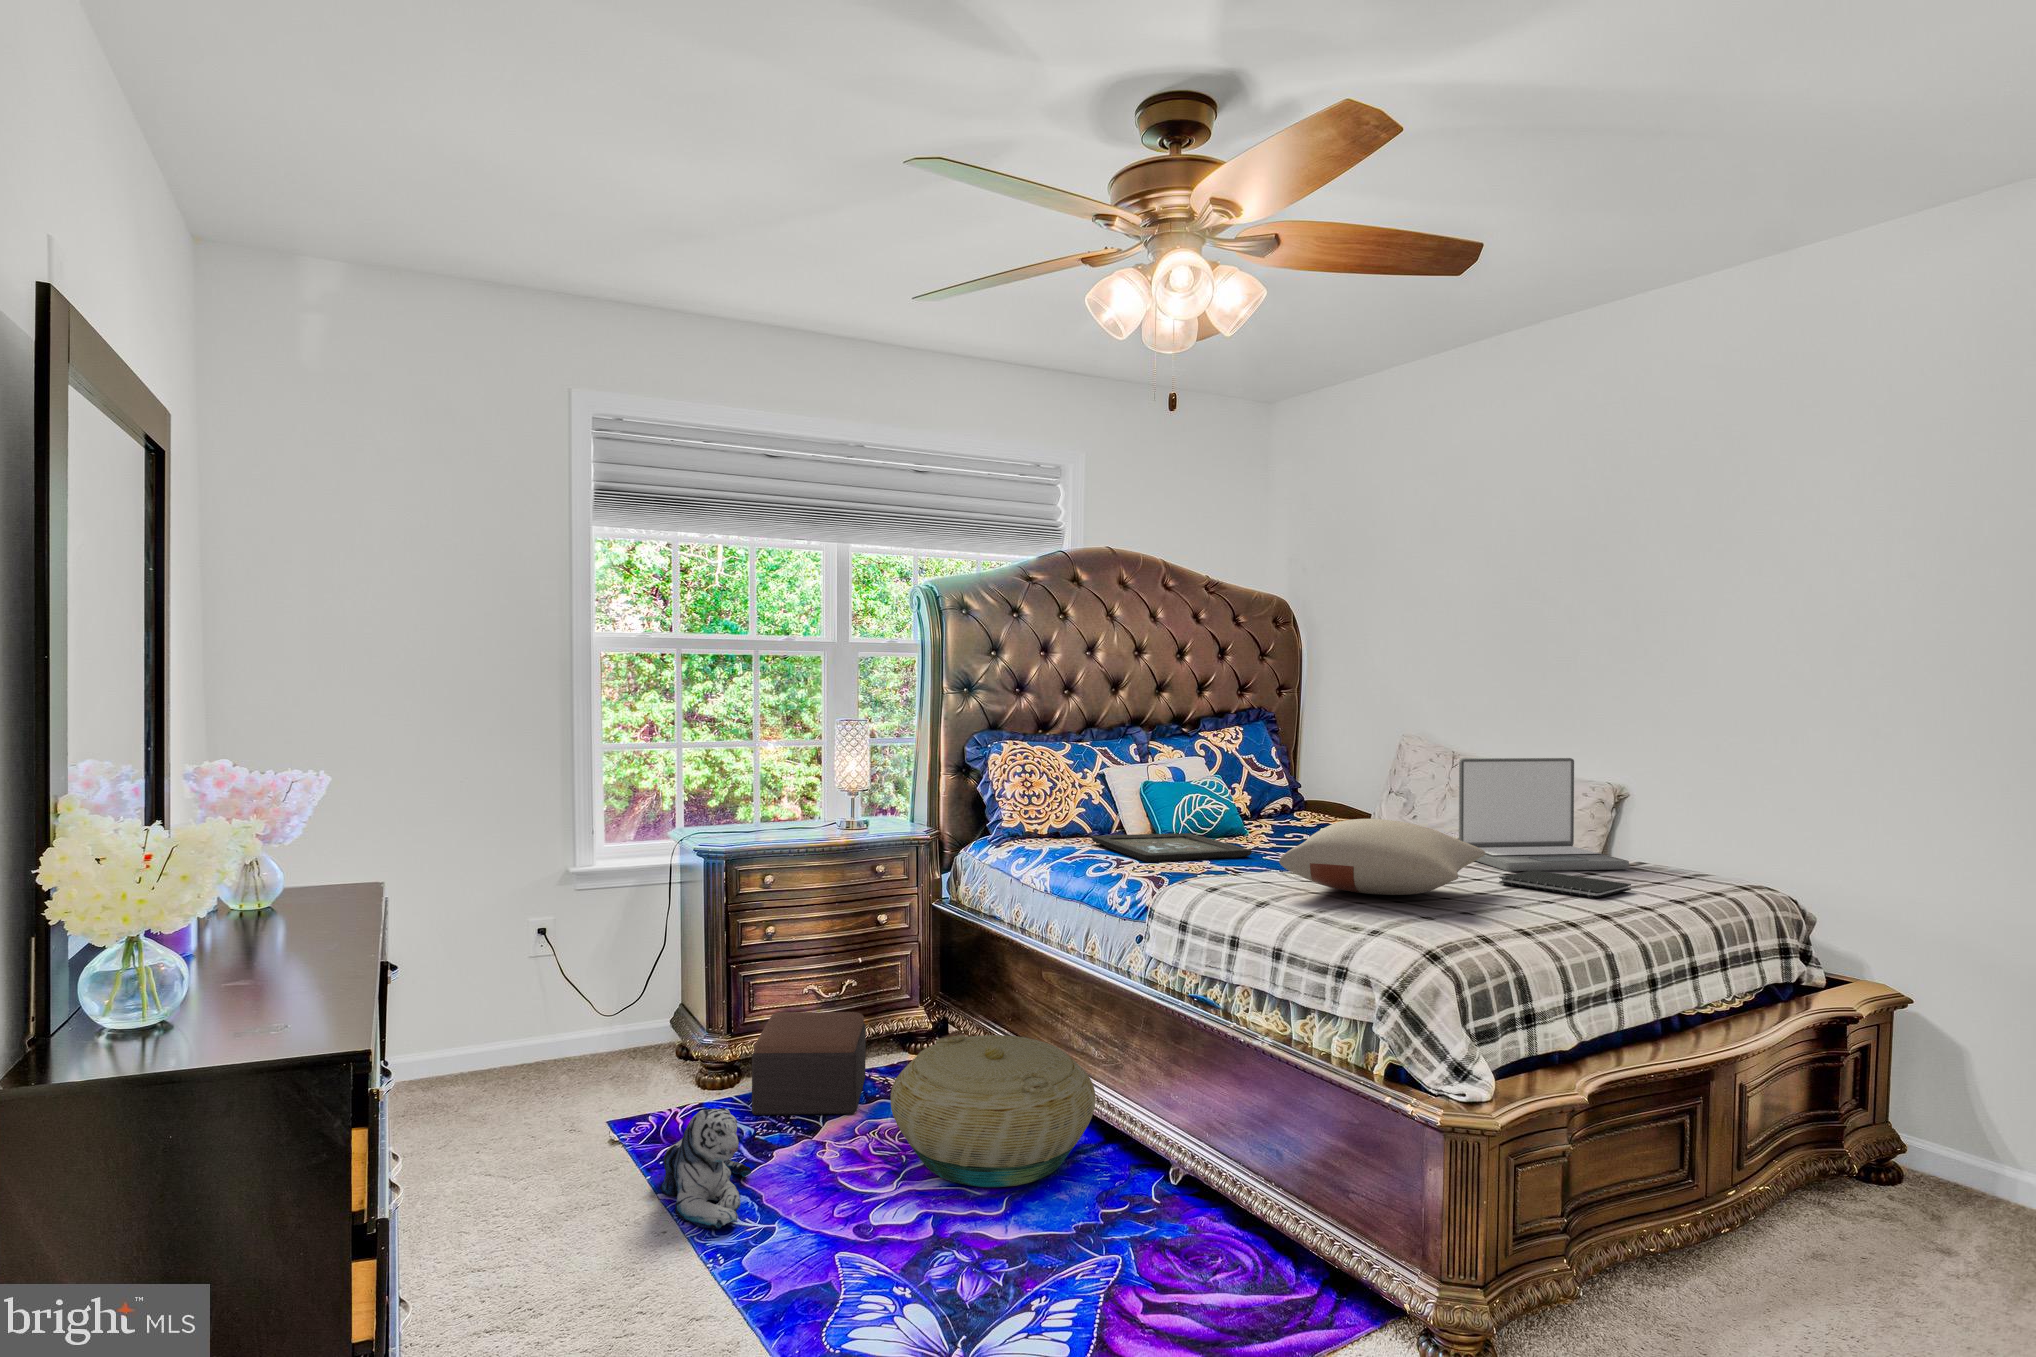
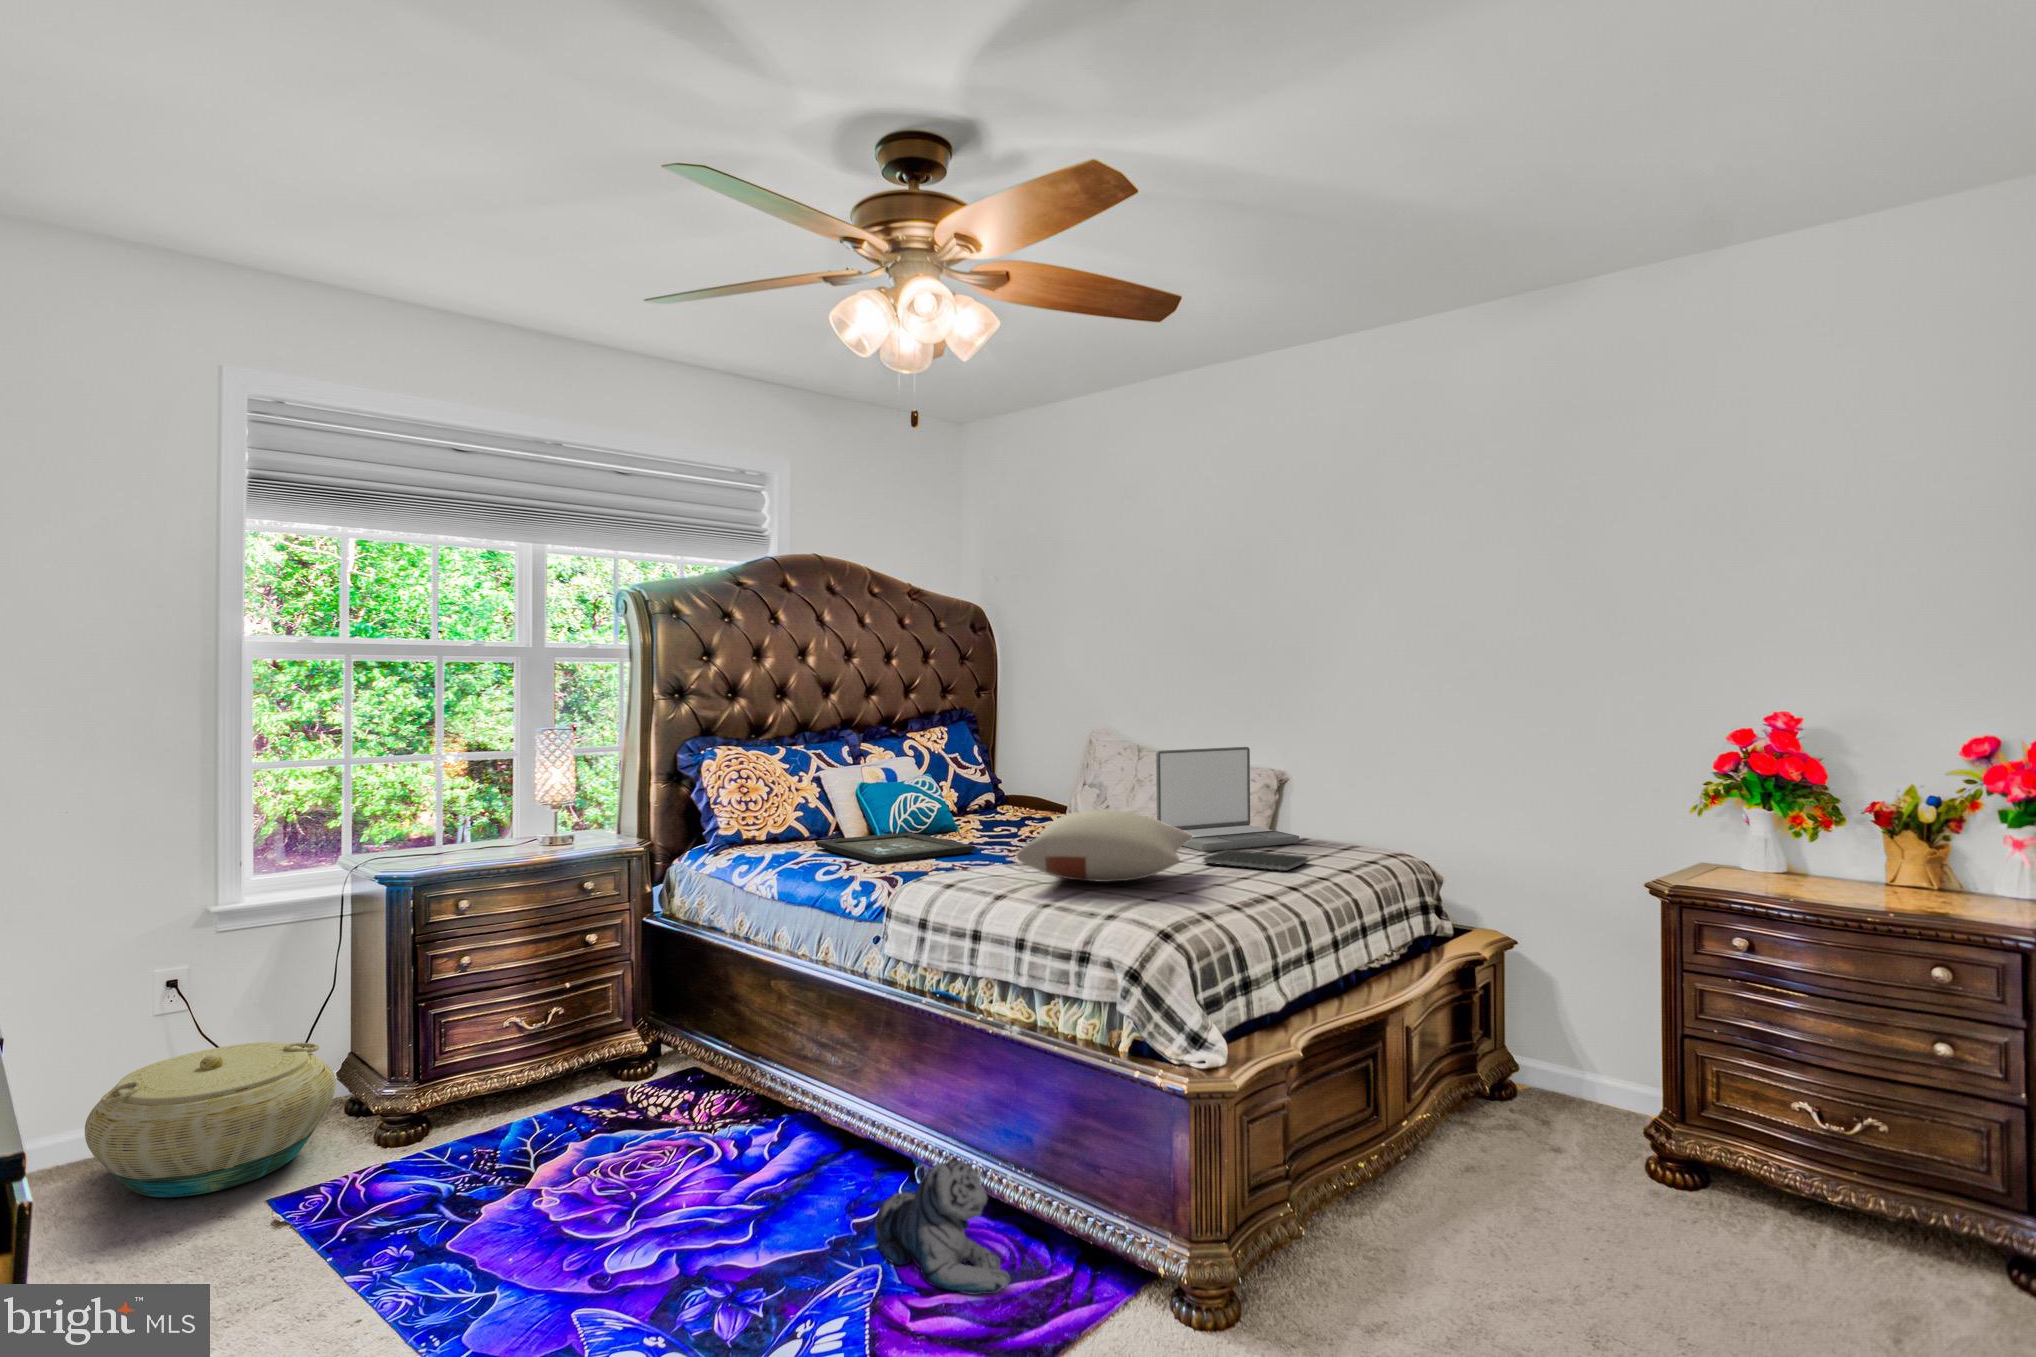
footstool: present [752,1012,866,1115] -> none [448,1043,577,1170]
basket: present [891,1035,1095,1187] -> present [85,1042,335,1197]
plush toy: present [660,1108,751,1229] -> present [874,1159,1011,1295]

